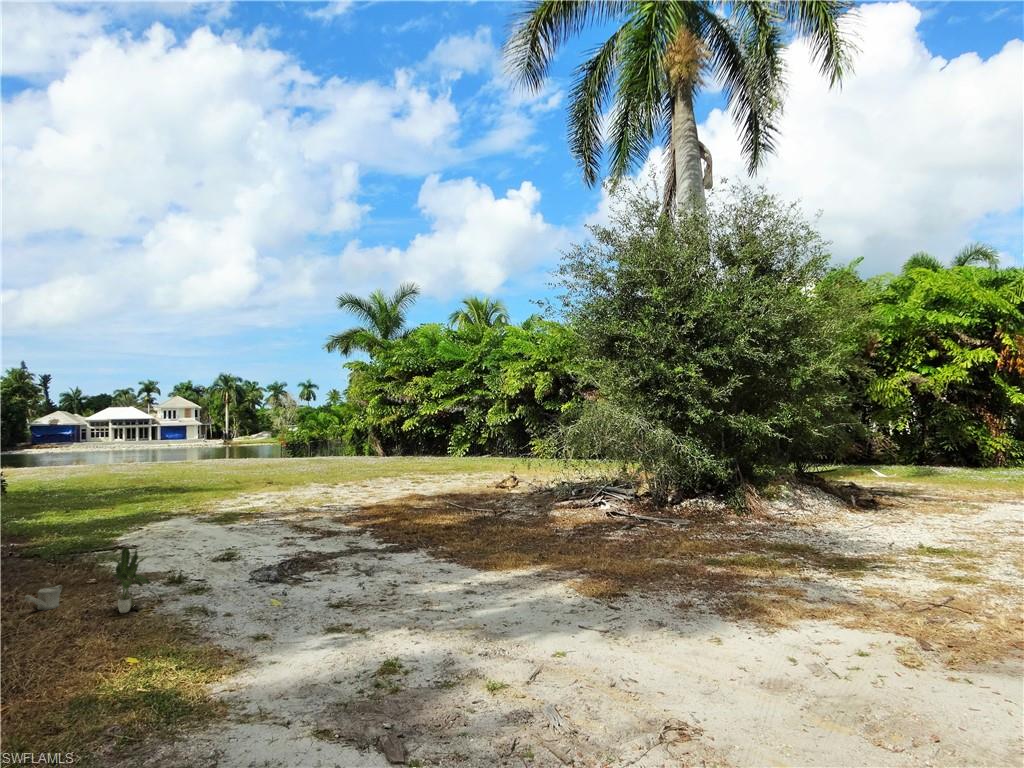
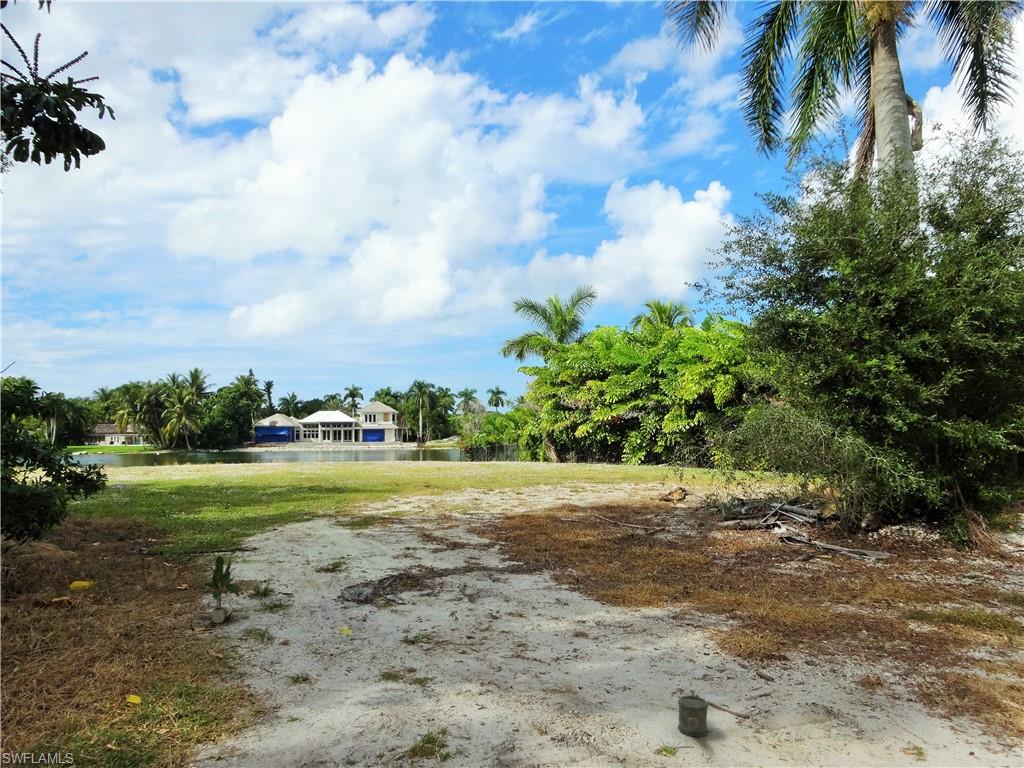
watering can: present [25,585,62,610] -> present [678,690,708,737]

